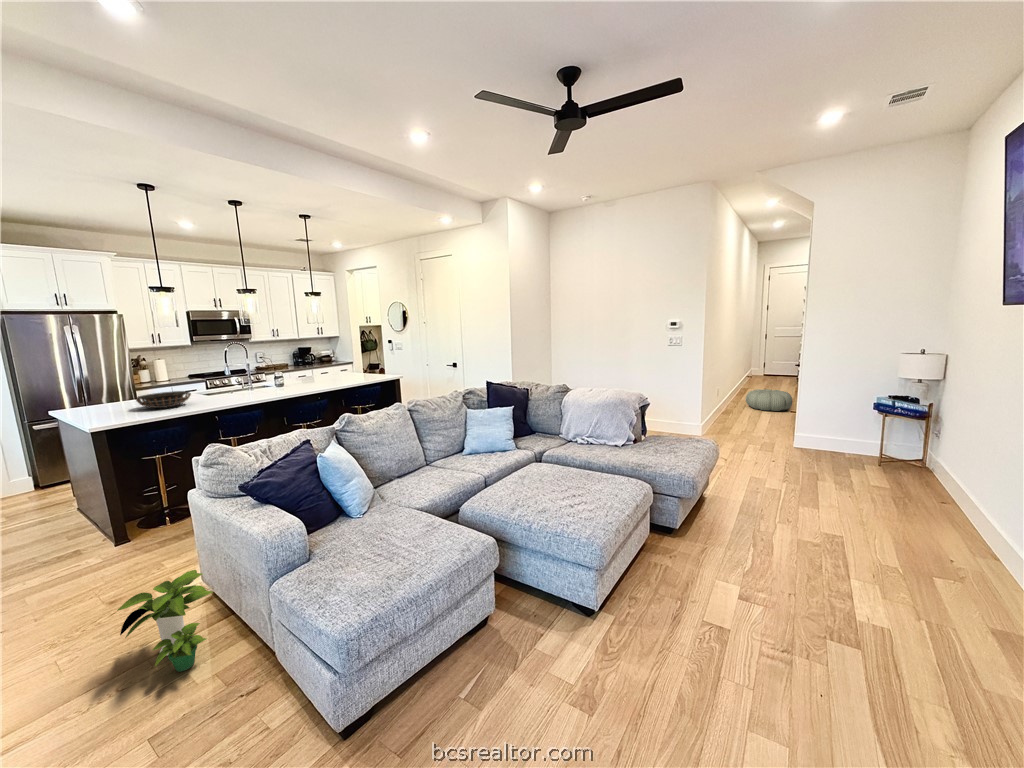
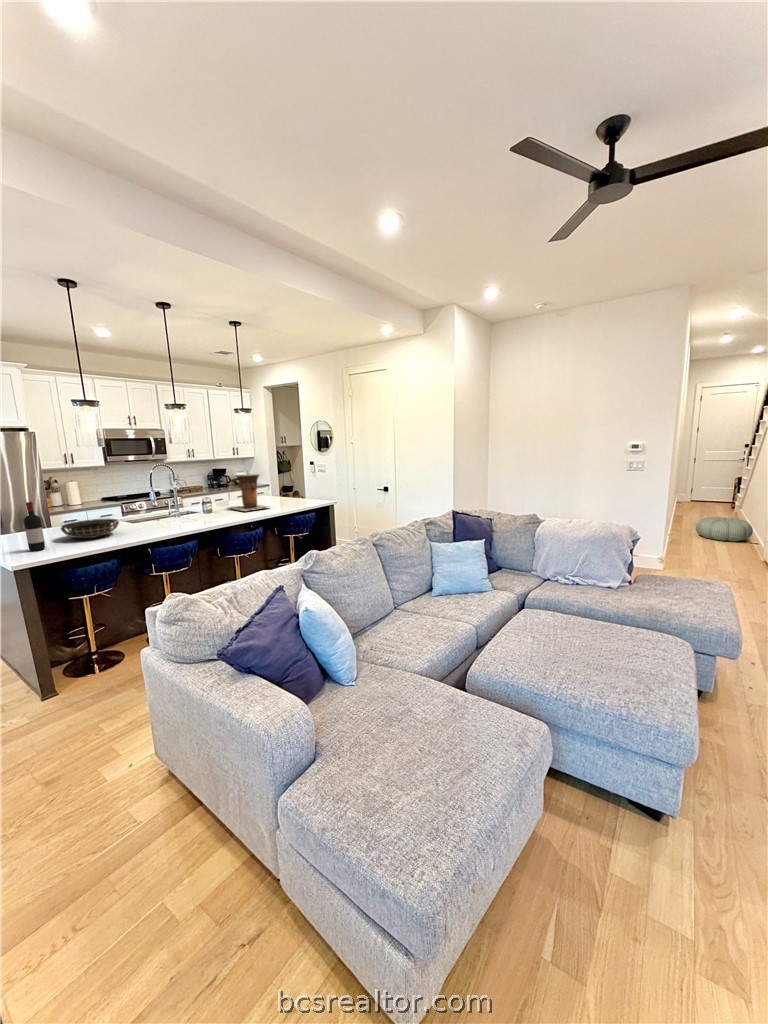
vase: none [302,352,342,385] -> present [232,474,269,511]
wine bottle: none [100,375,120,418] -> present [24,502,45,551]
potted plant: present [117,570,213,672] -> none [65,751,178,898]

